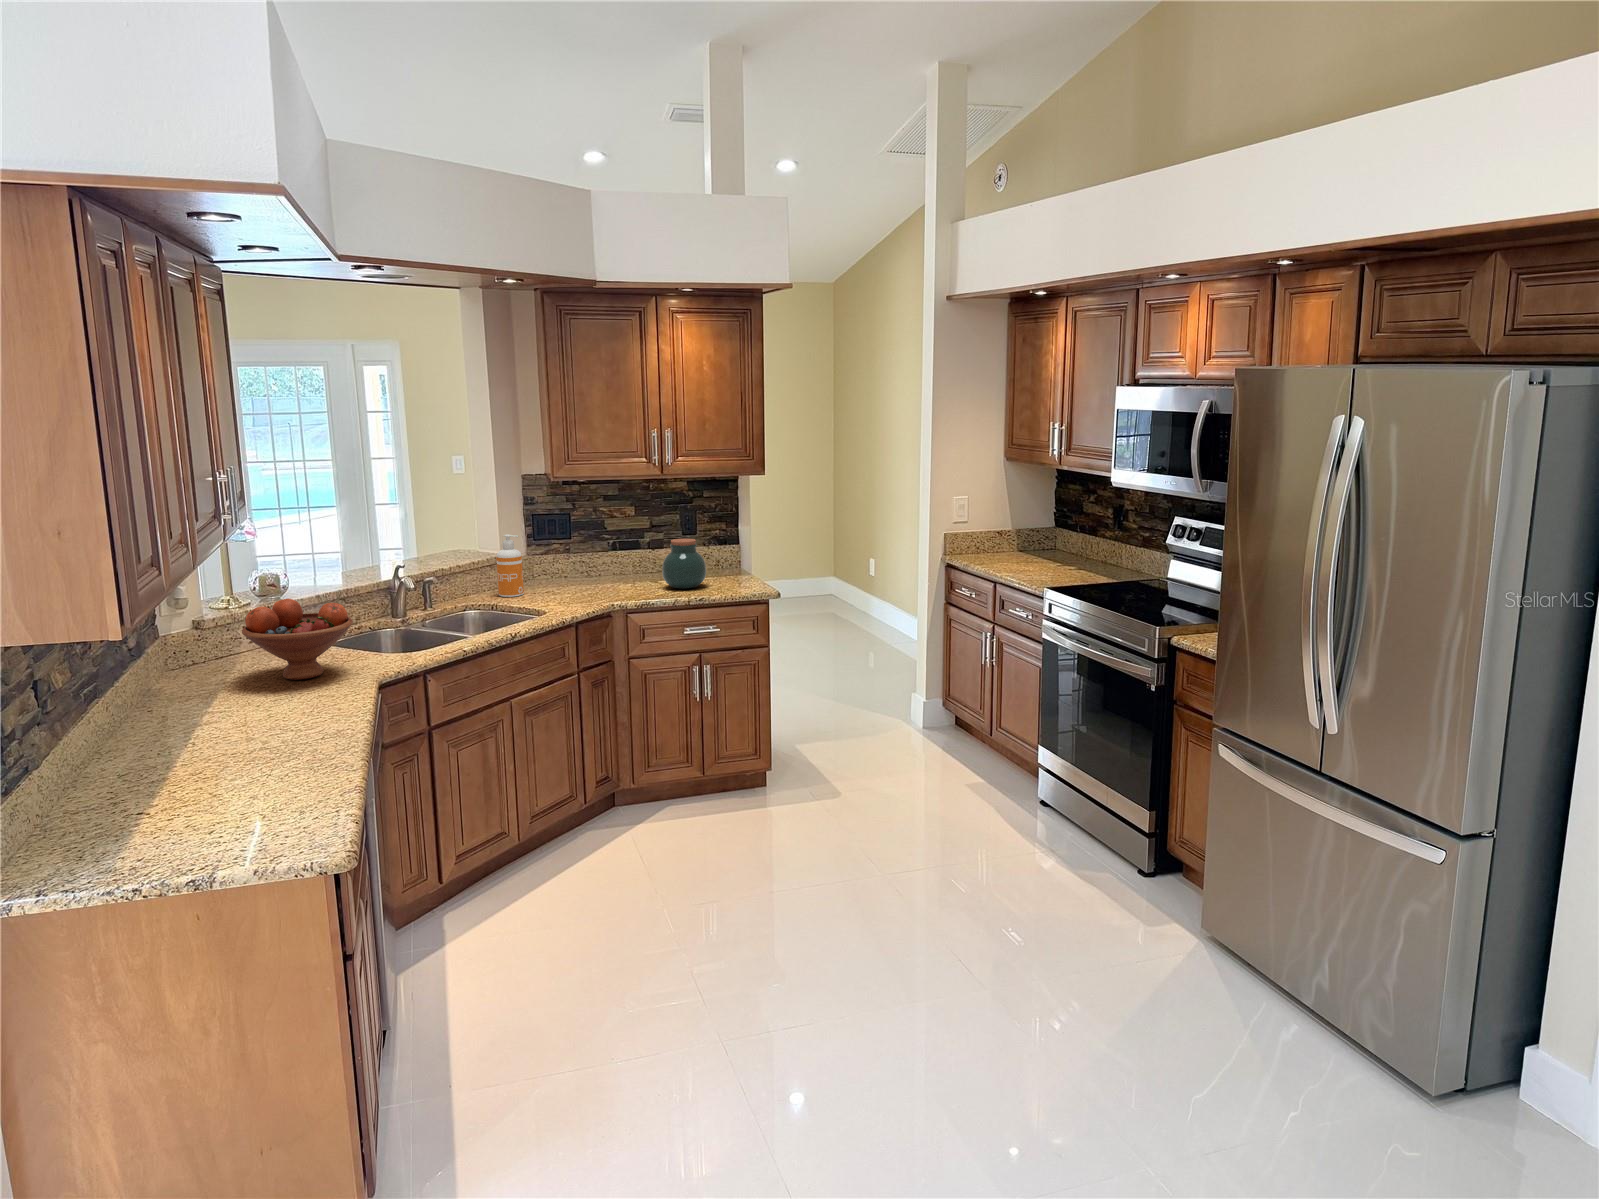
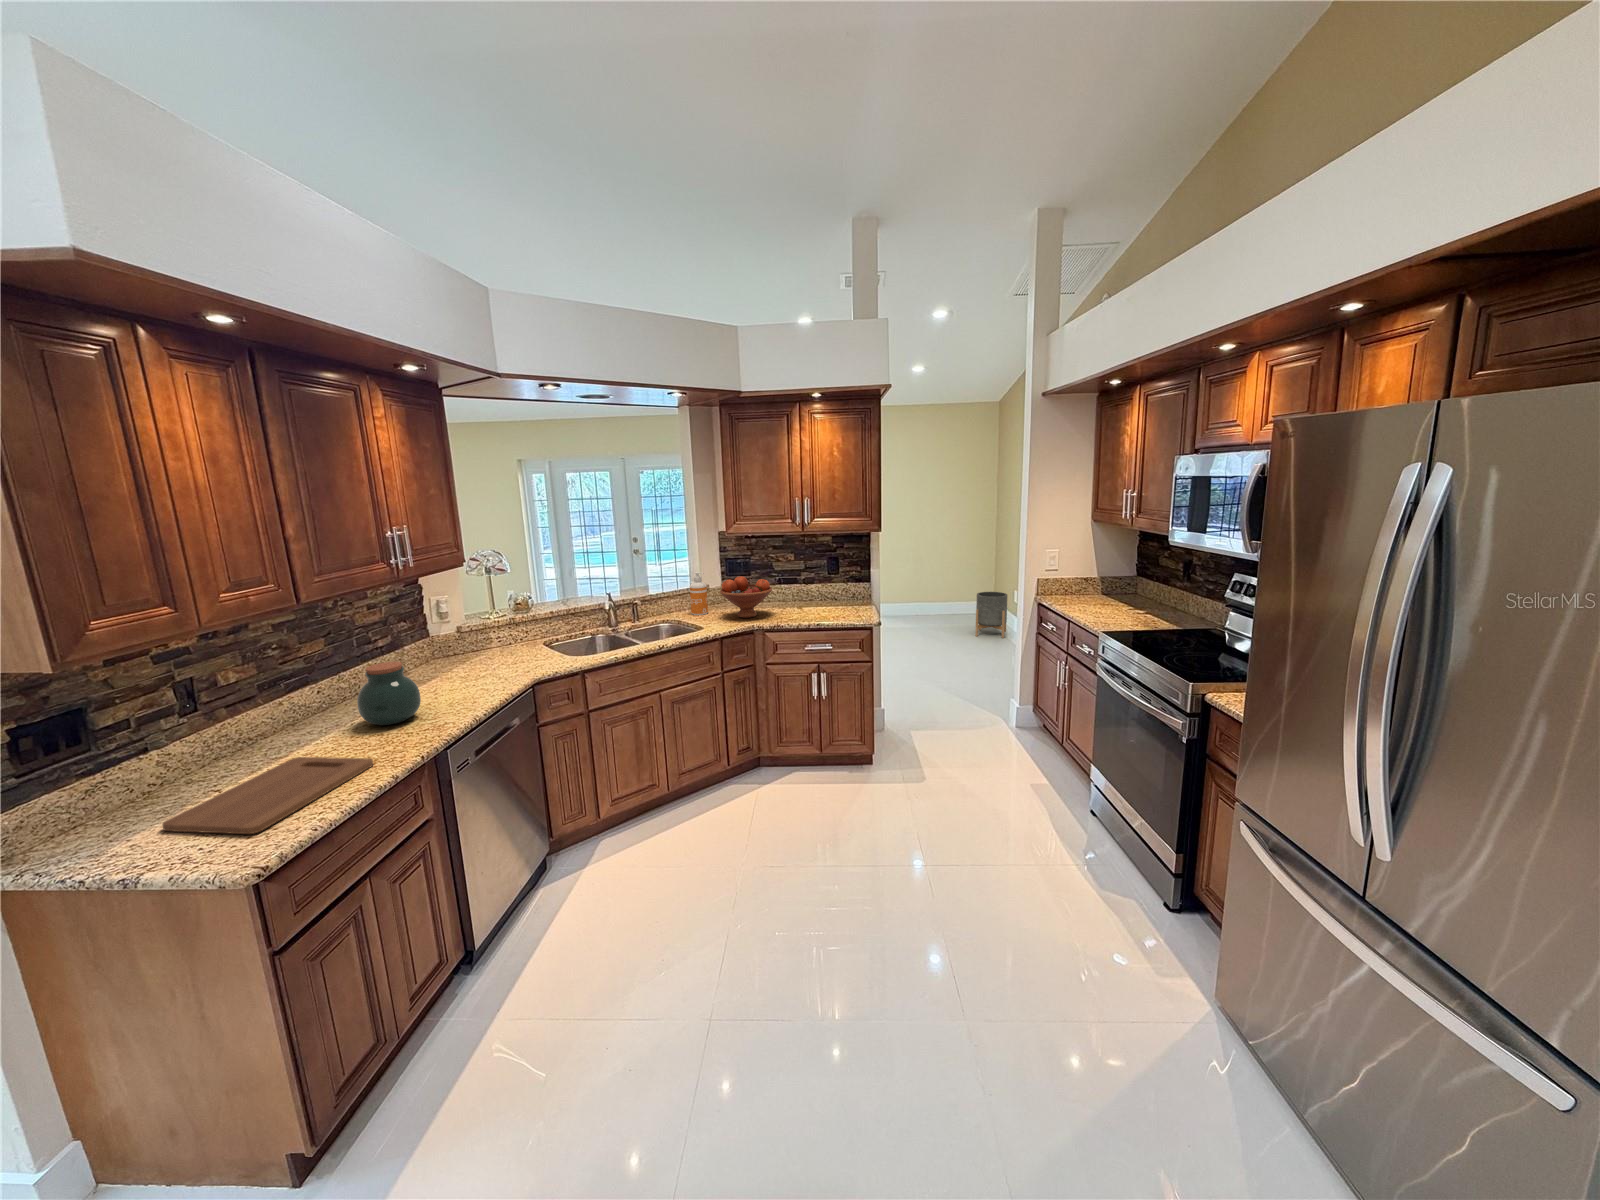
jar: present [662,539,706,589] -> present [357,662,421,725]
planter: none [823,561,864,624] -> present [976,592,1007,638]
fruit bowl: present [242,599,353,680] -> present [720,576,772,618]
cutting board: none [85,774,284,867] -> present [162,757,373,834]

